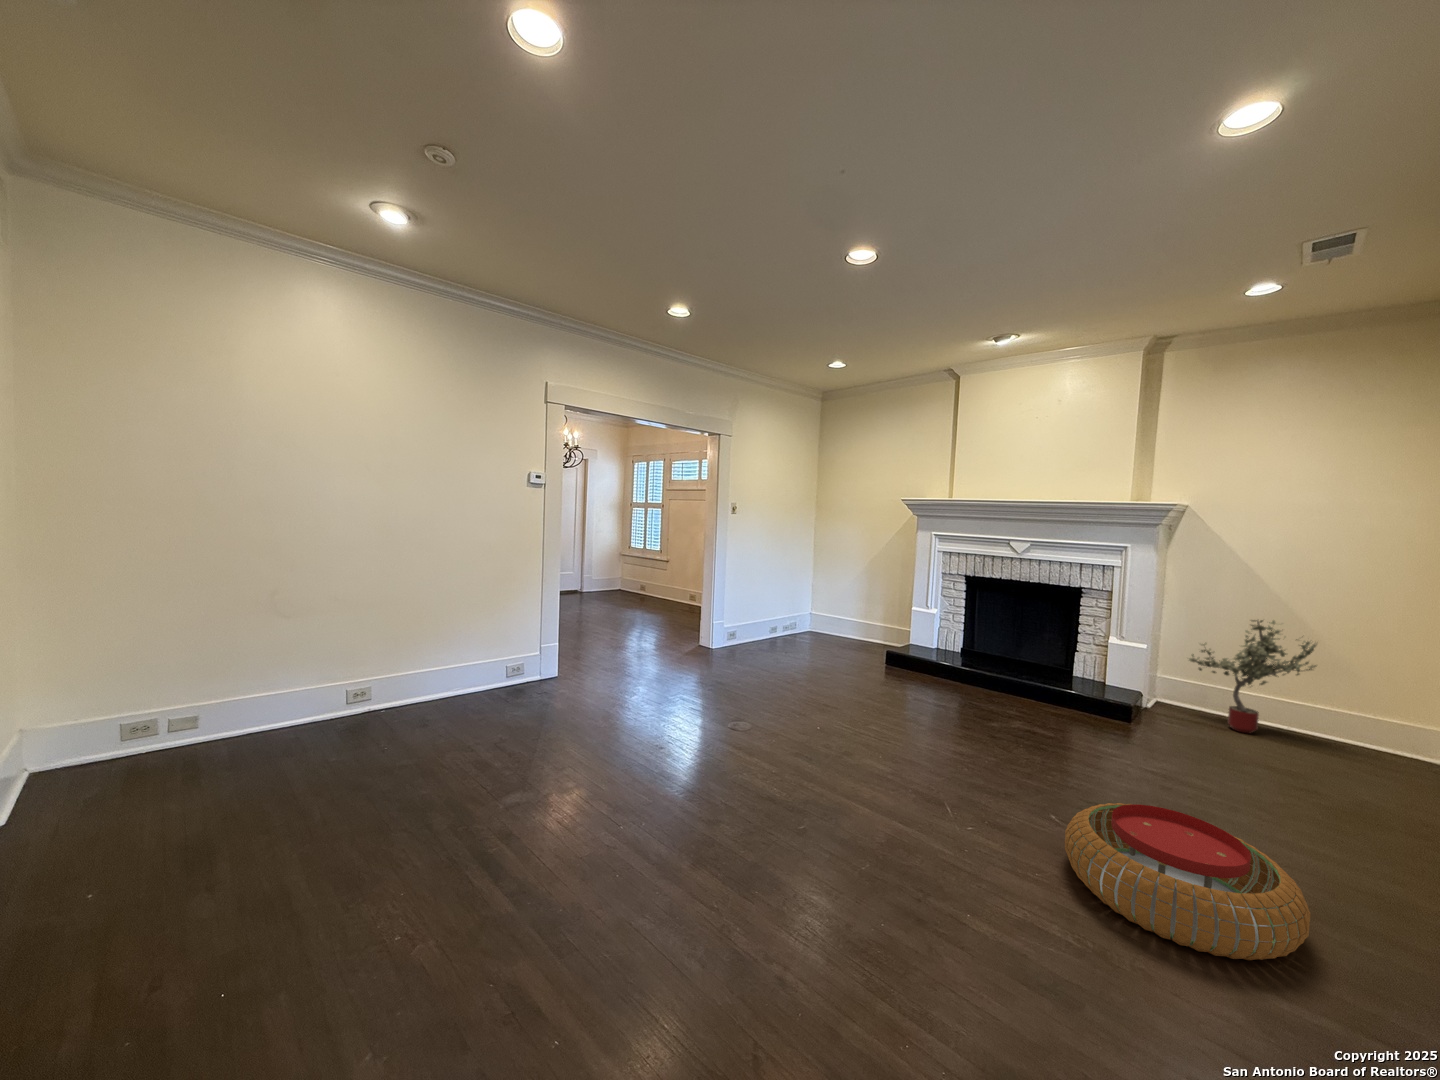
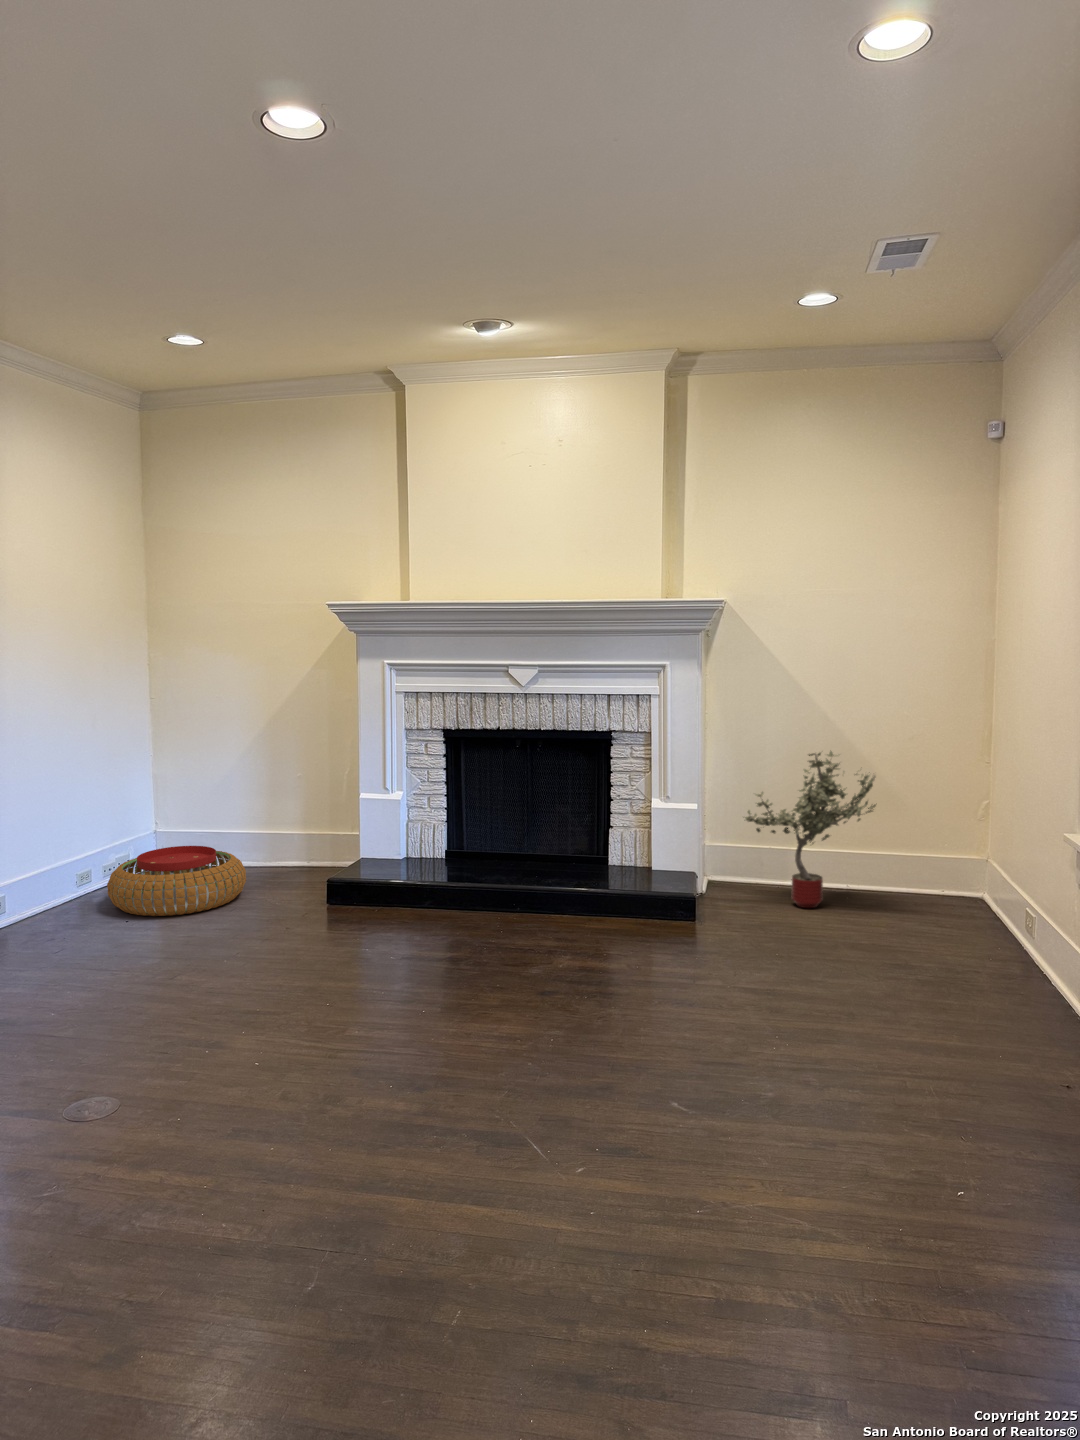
pouf: present [1065,803,1311,960] -> present [107,846,246,916]

